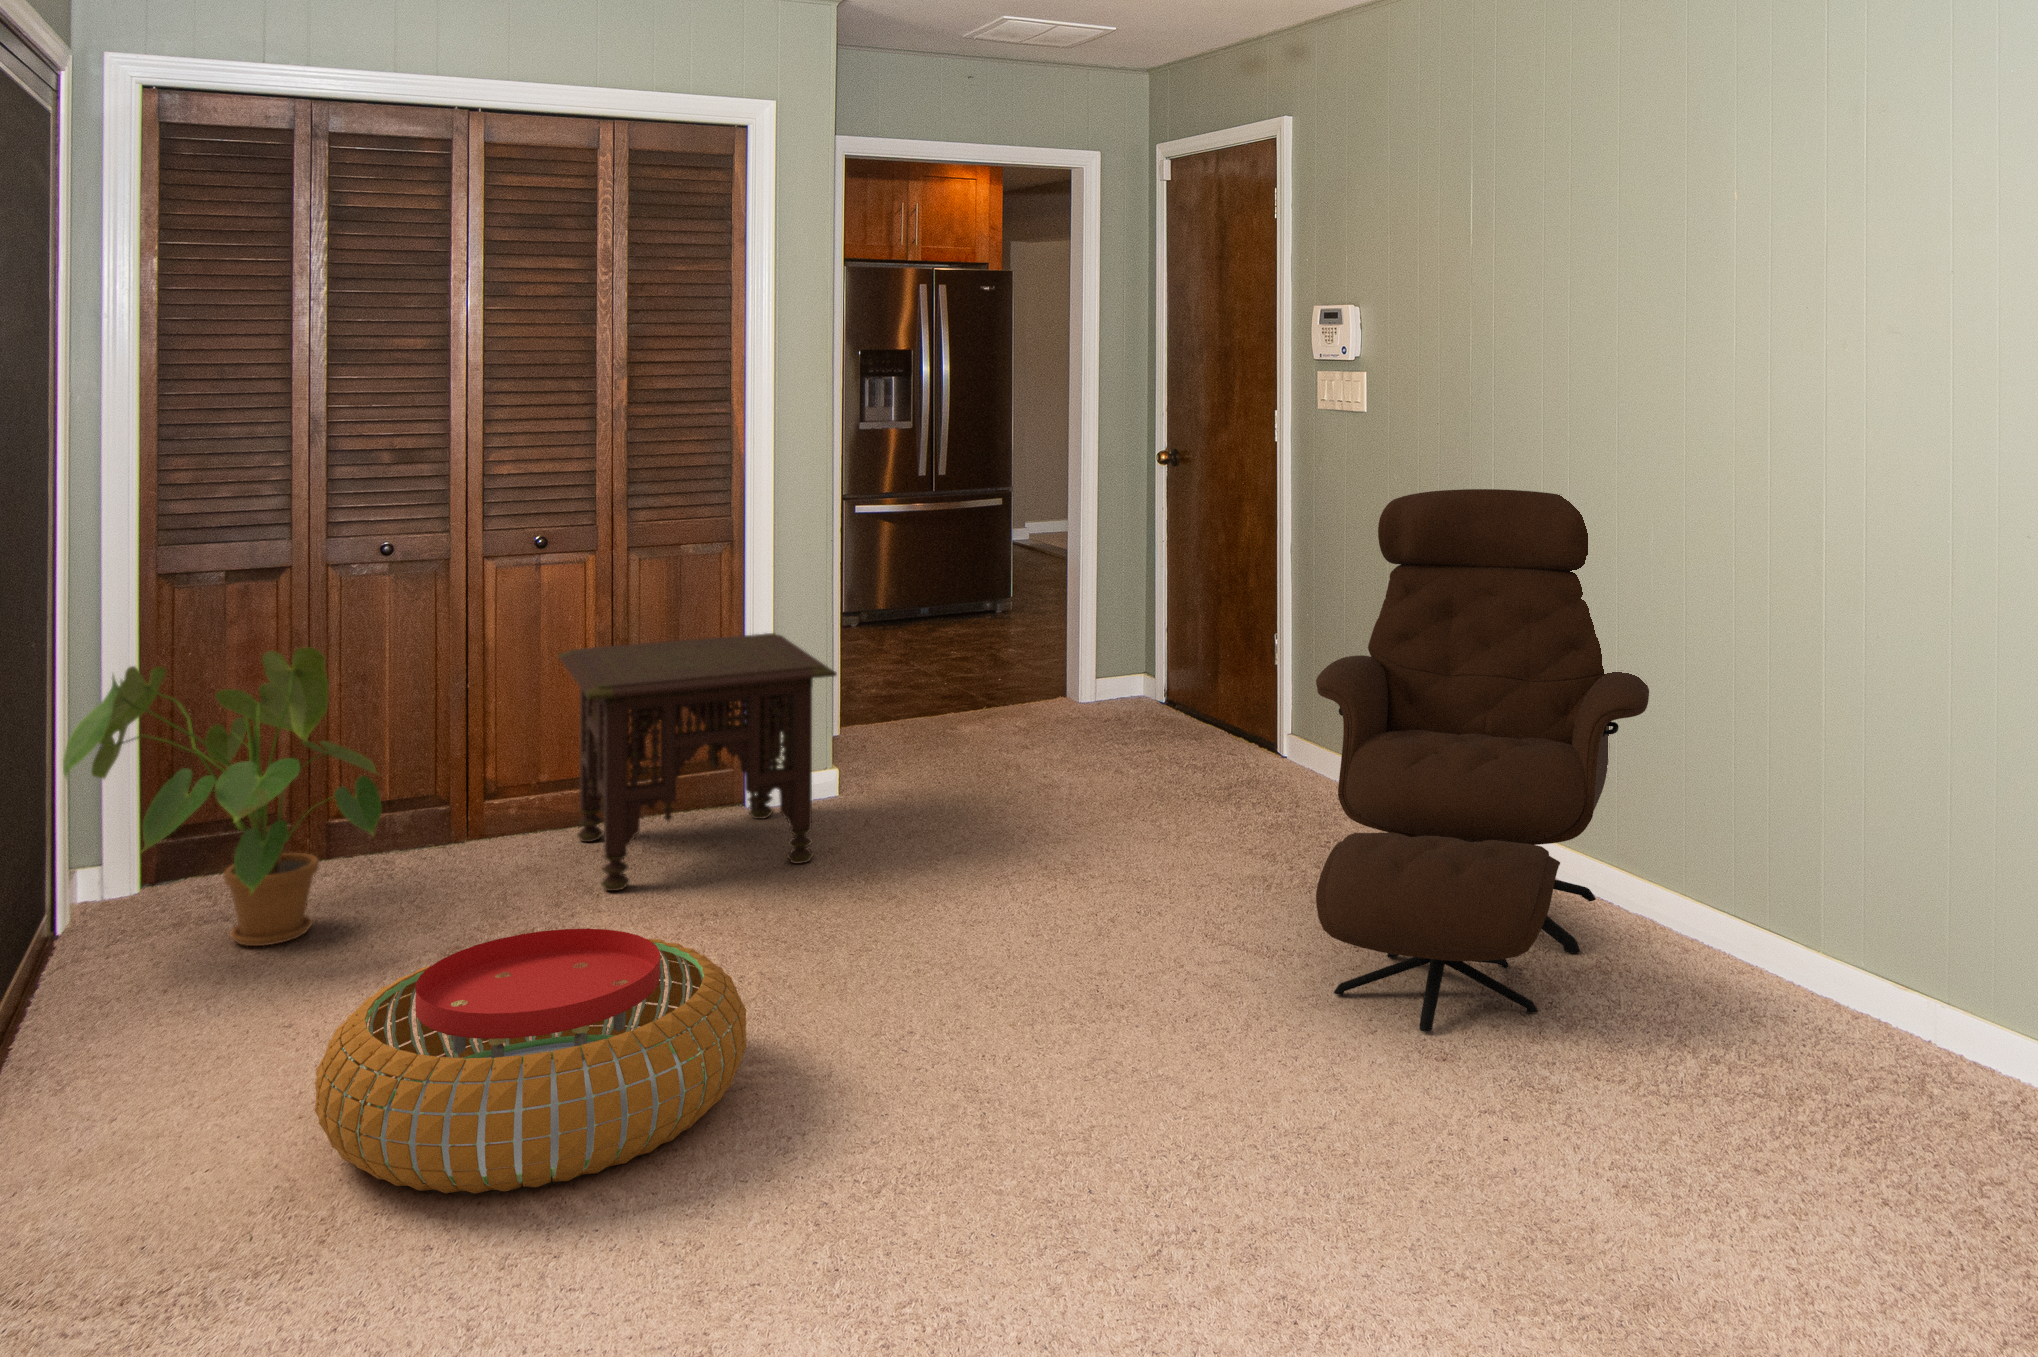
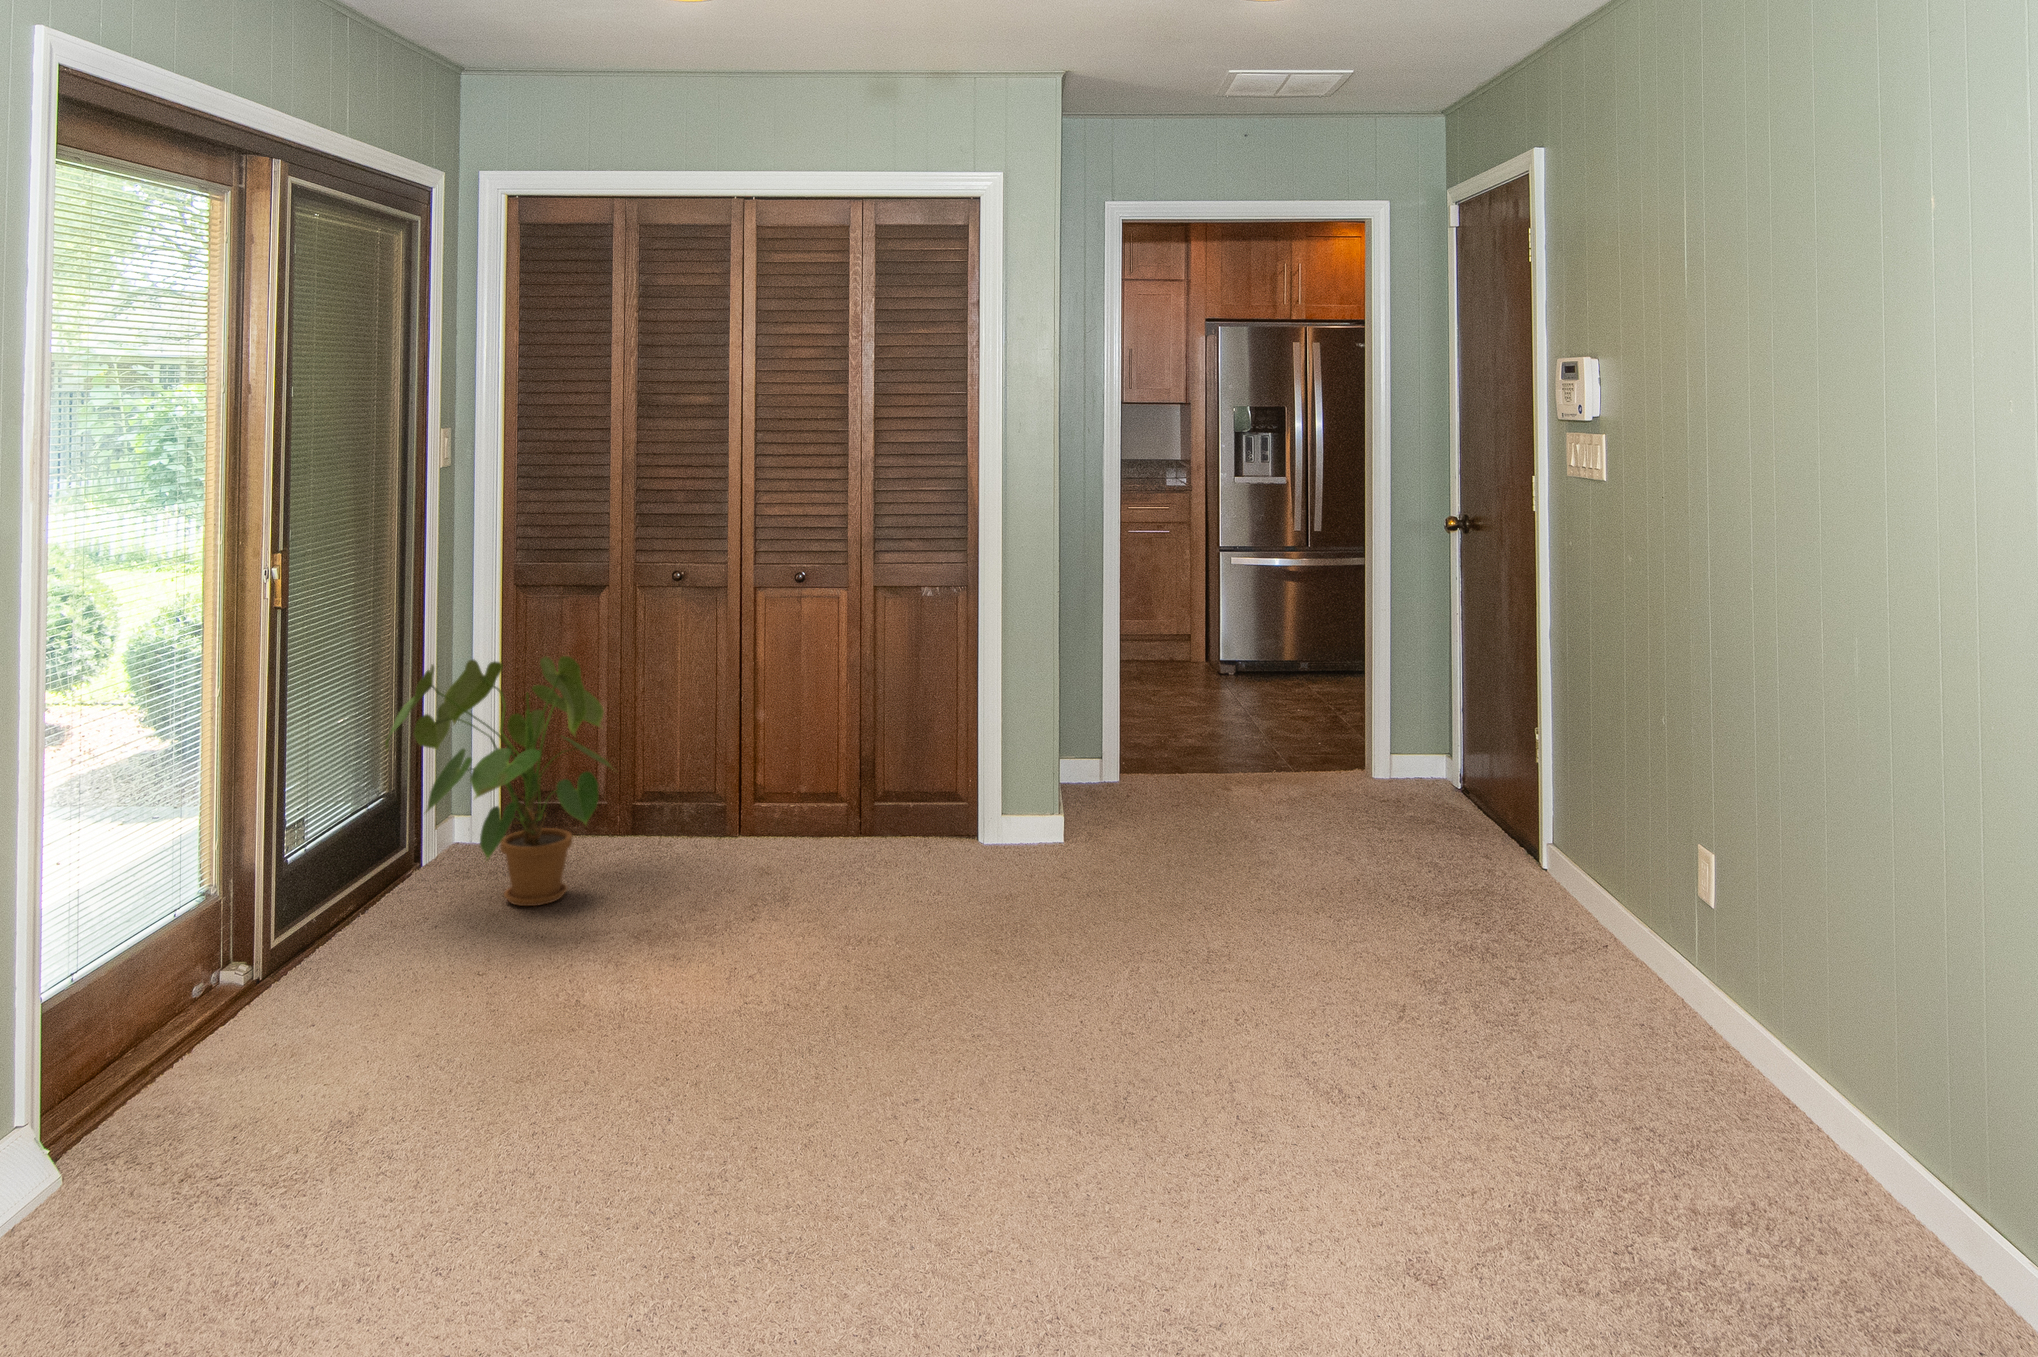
lounge chair: present [1316,489,1649,1032] -> none [1321,580,1865,1273]
side table: present [558,633,837,891] -> none [772,676,1009,906]
pouf: present [315,929,746,1194] -> none [340,941,730,1193]

